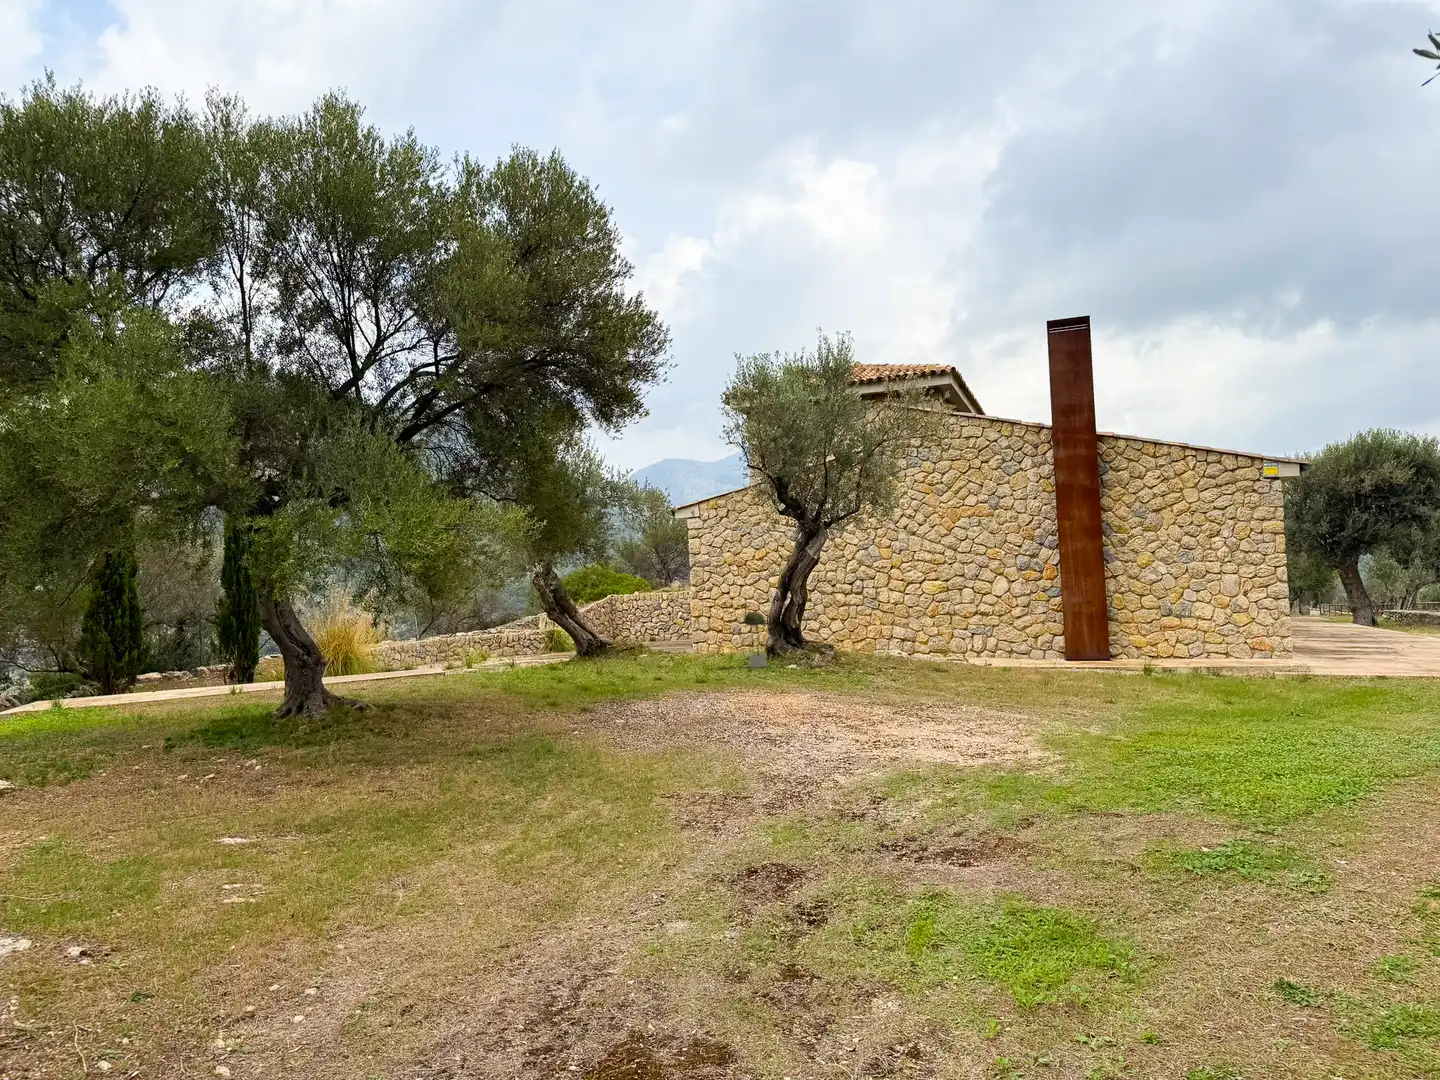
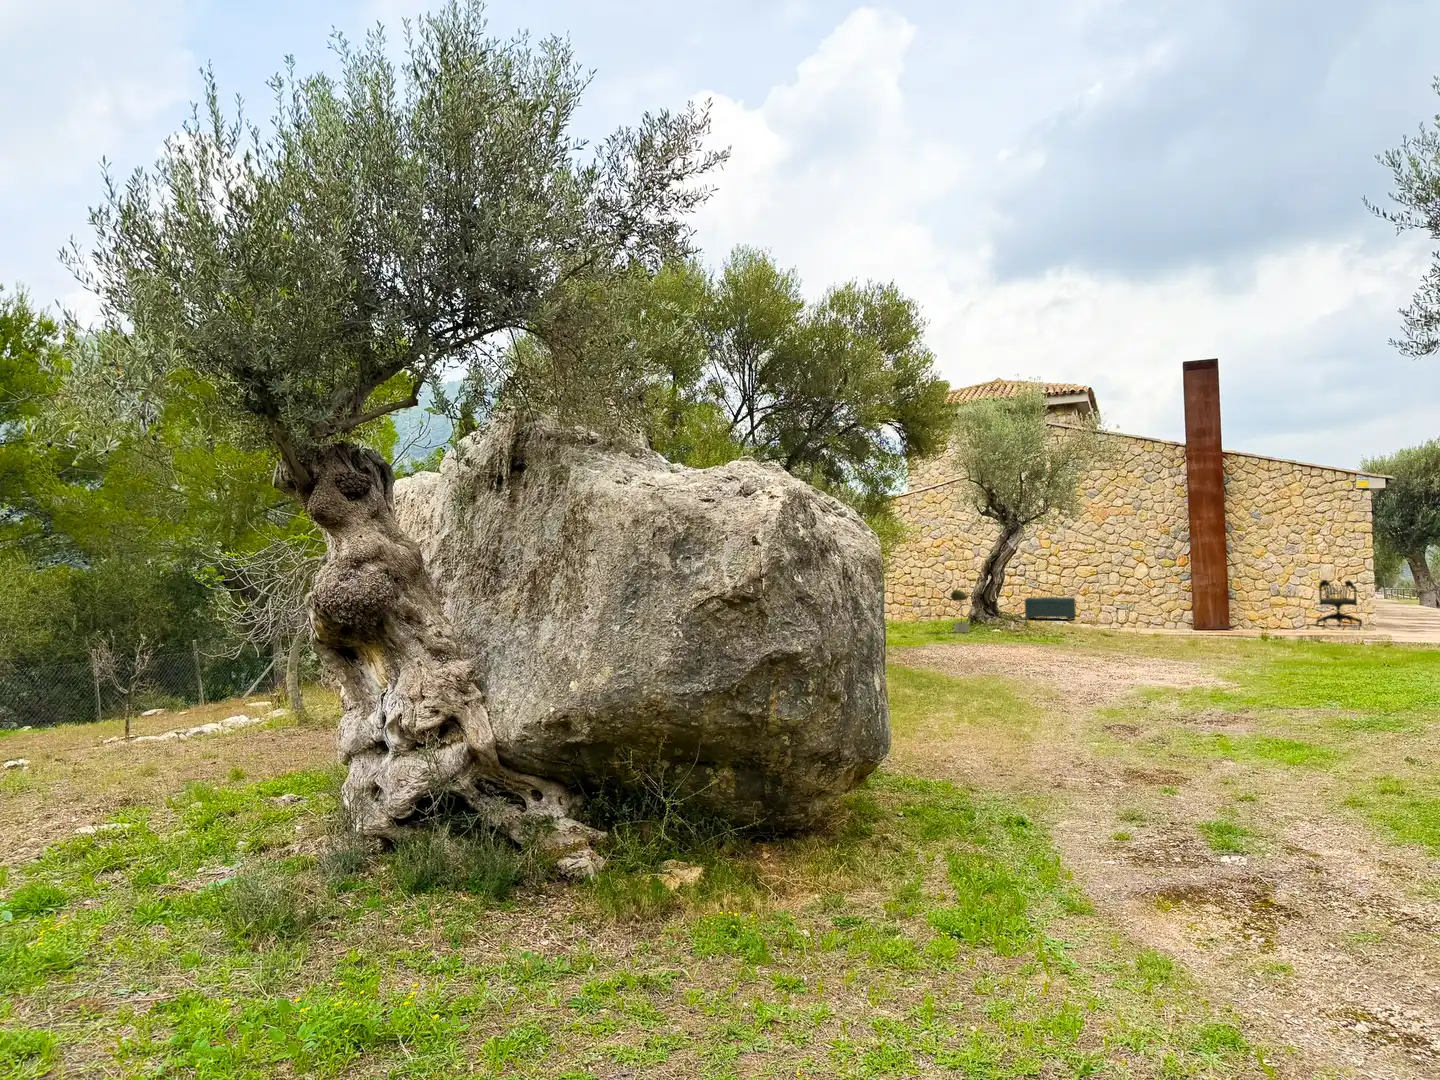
chair: none [1216,592,1275,656] -> present [1316,580,1362,626]
bench: none [860,621,923,650] -> present [1025,597,1076,621]

